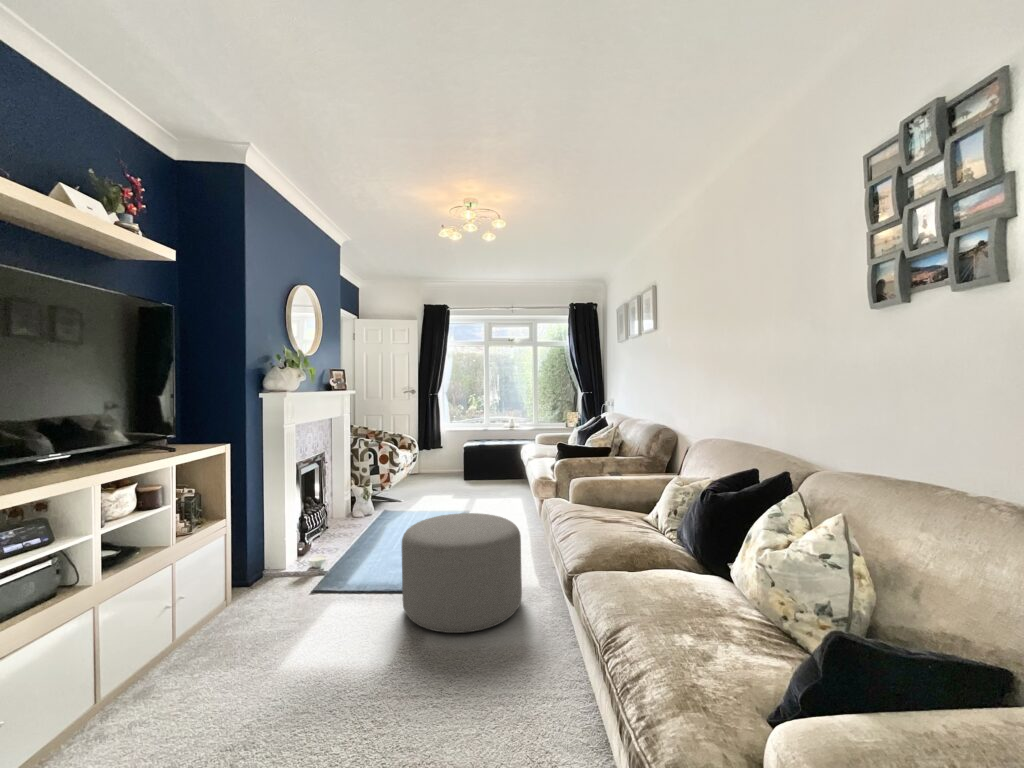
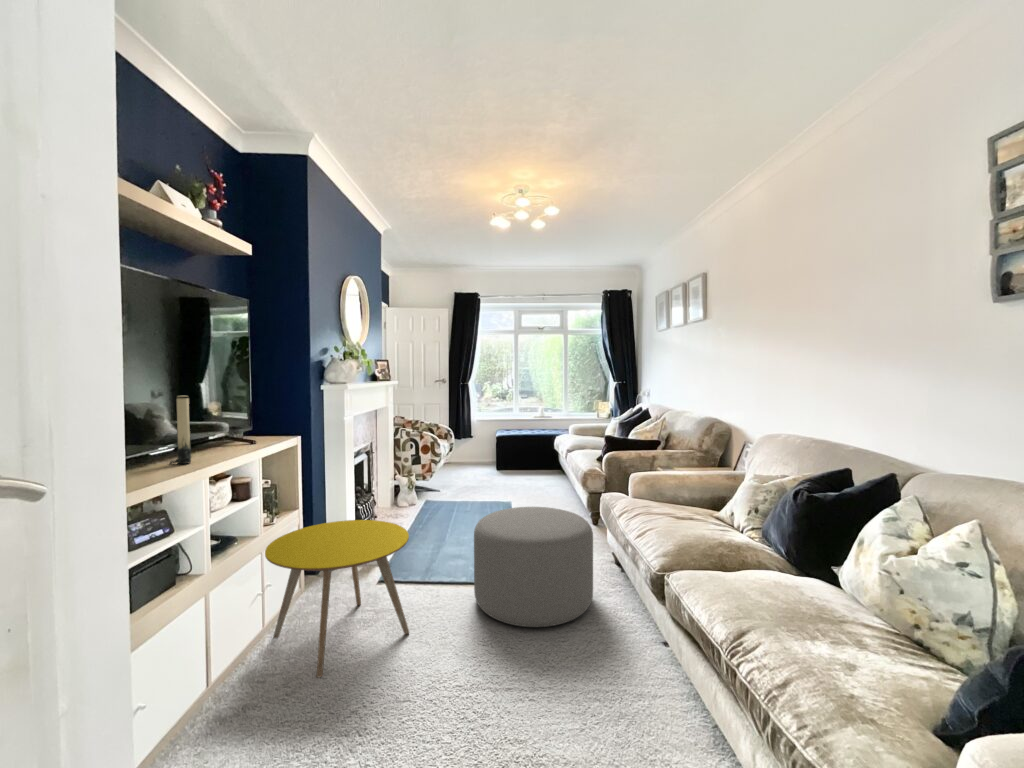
candle: none [71,403,95,472] -> present [170,396,191,464]
side table: none [177,528,330,686] -> present [265,520,409,677]

